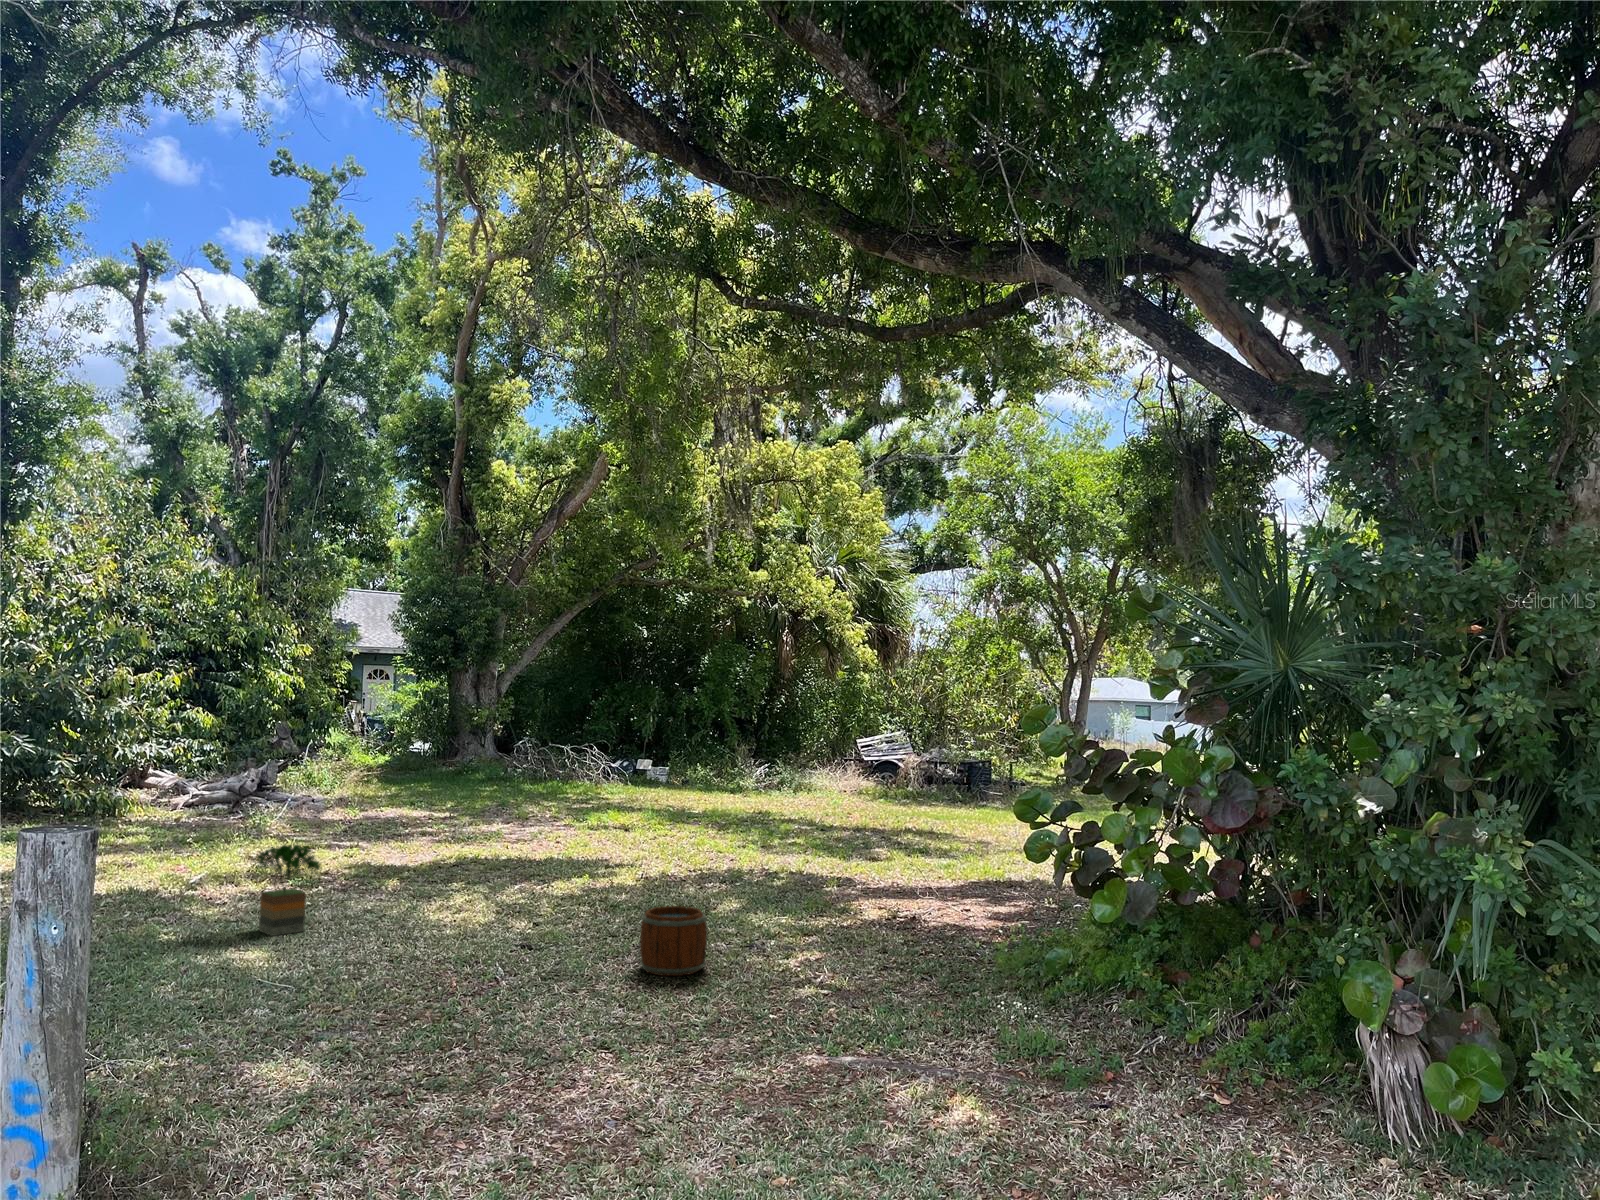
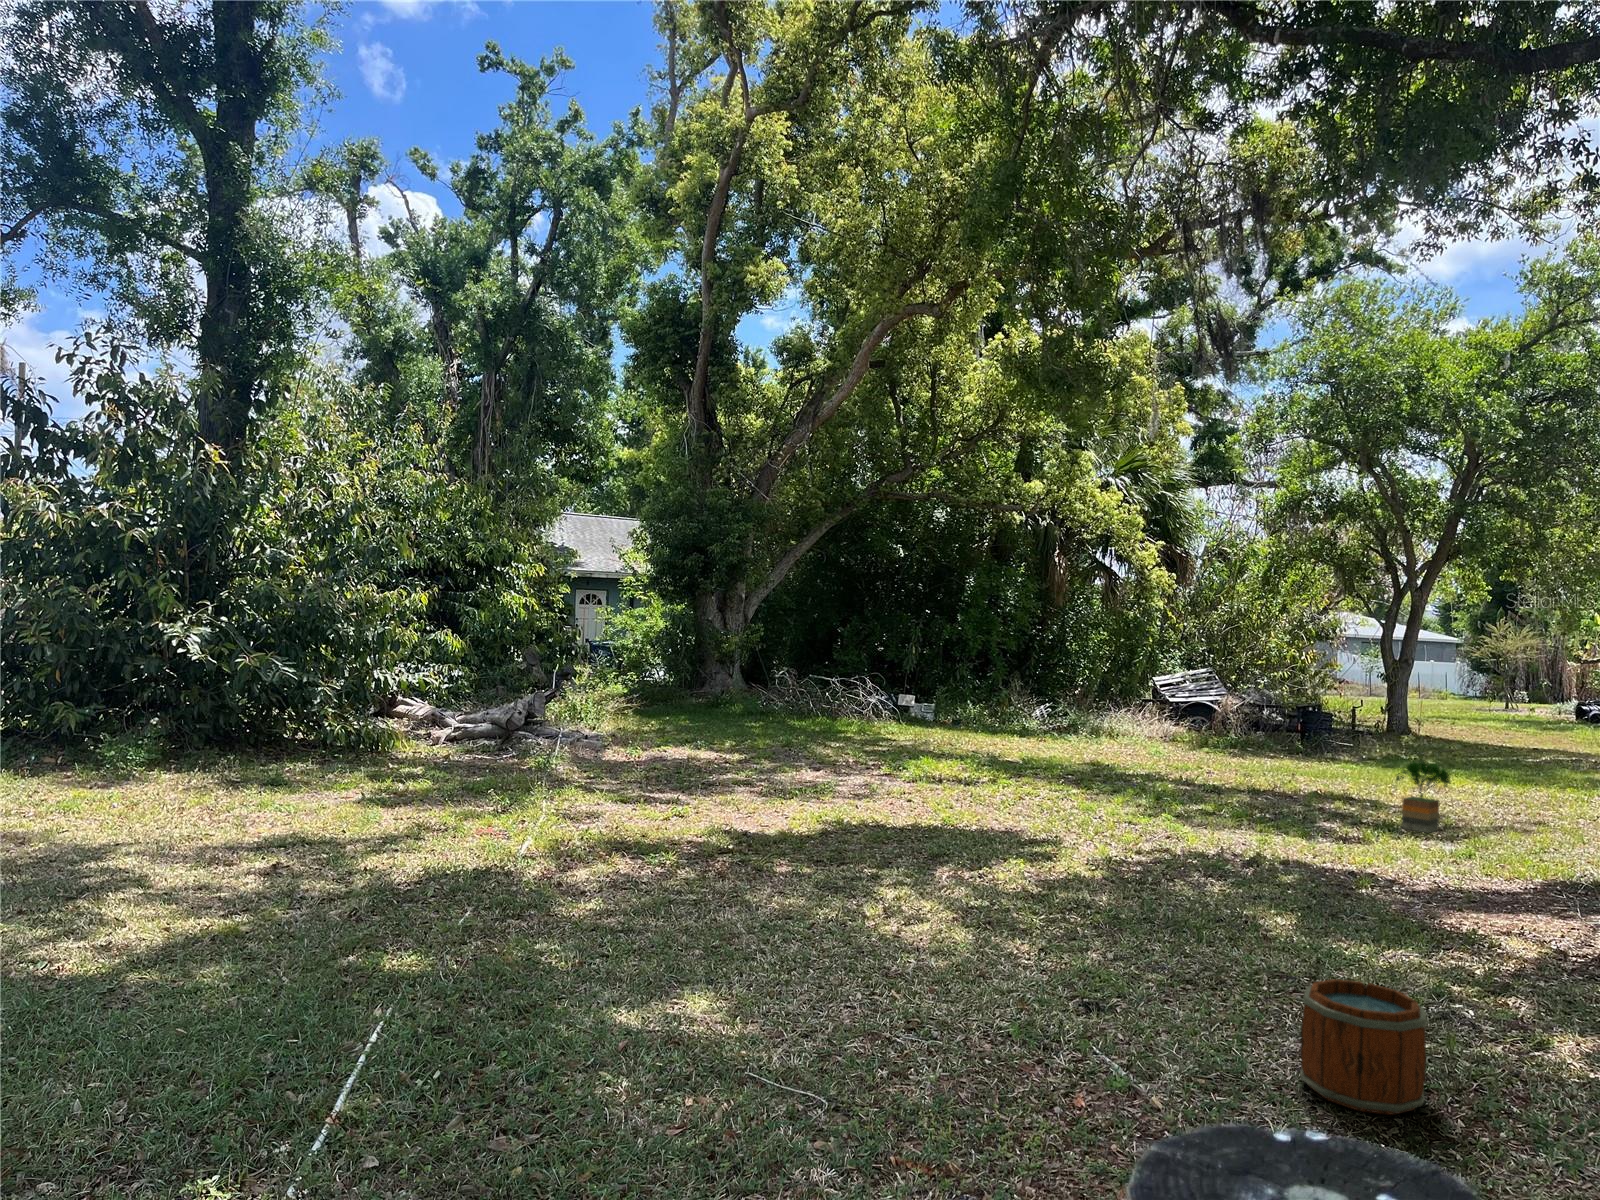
potted tree: present [256,845,321,936] -> present [1396,761,1450,833]

